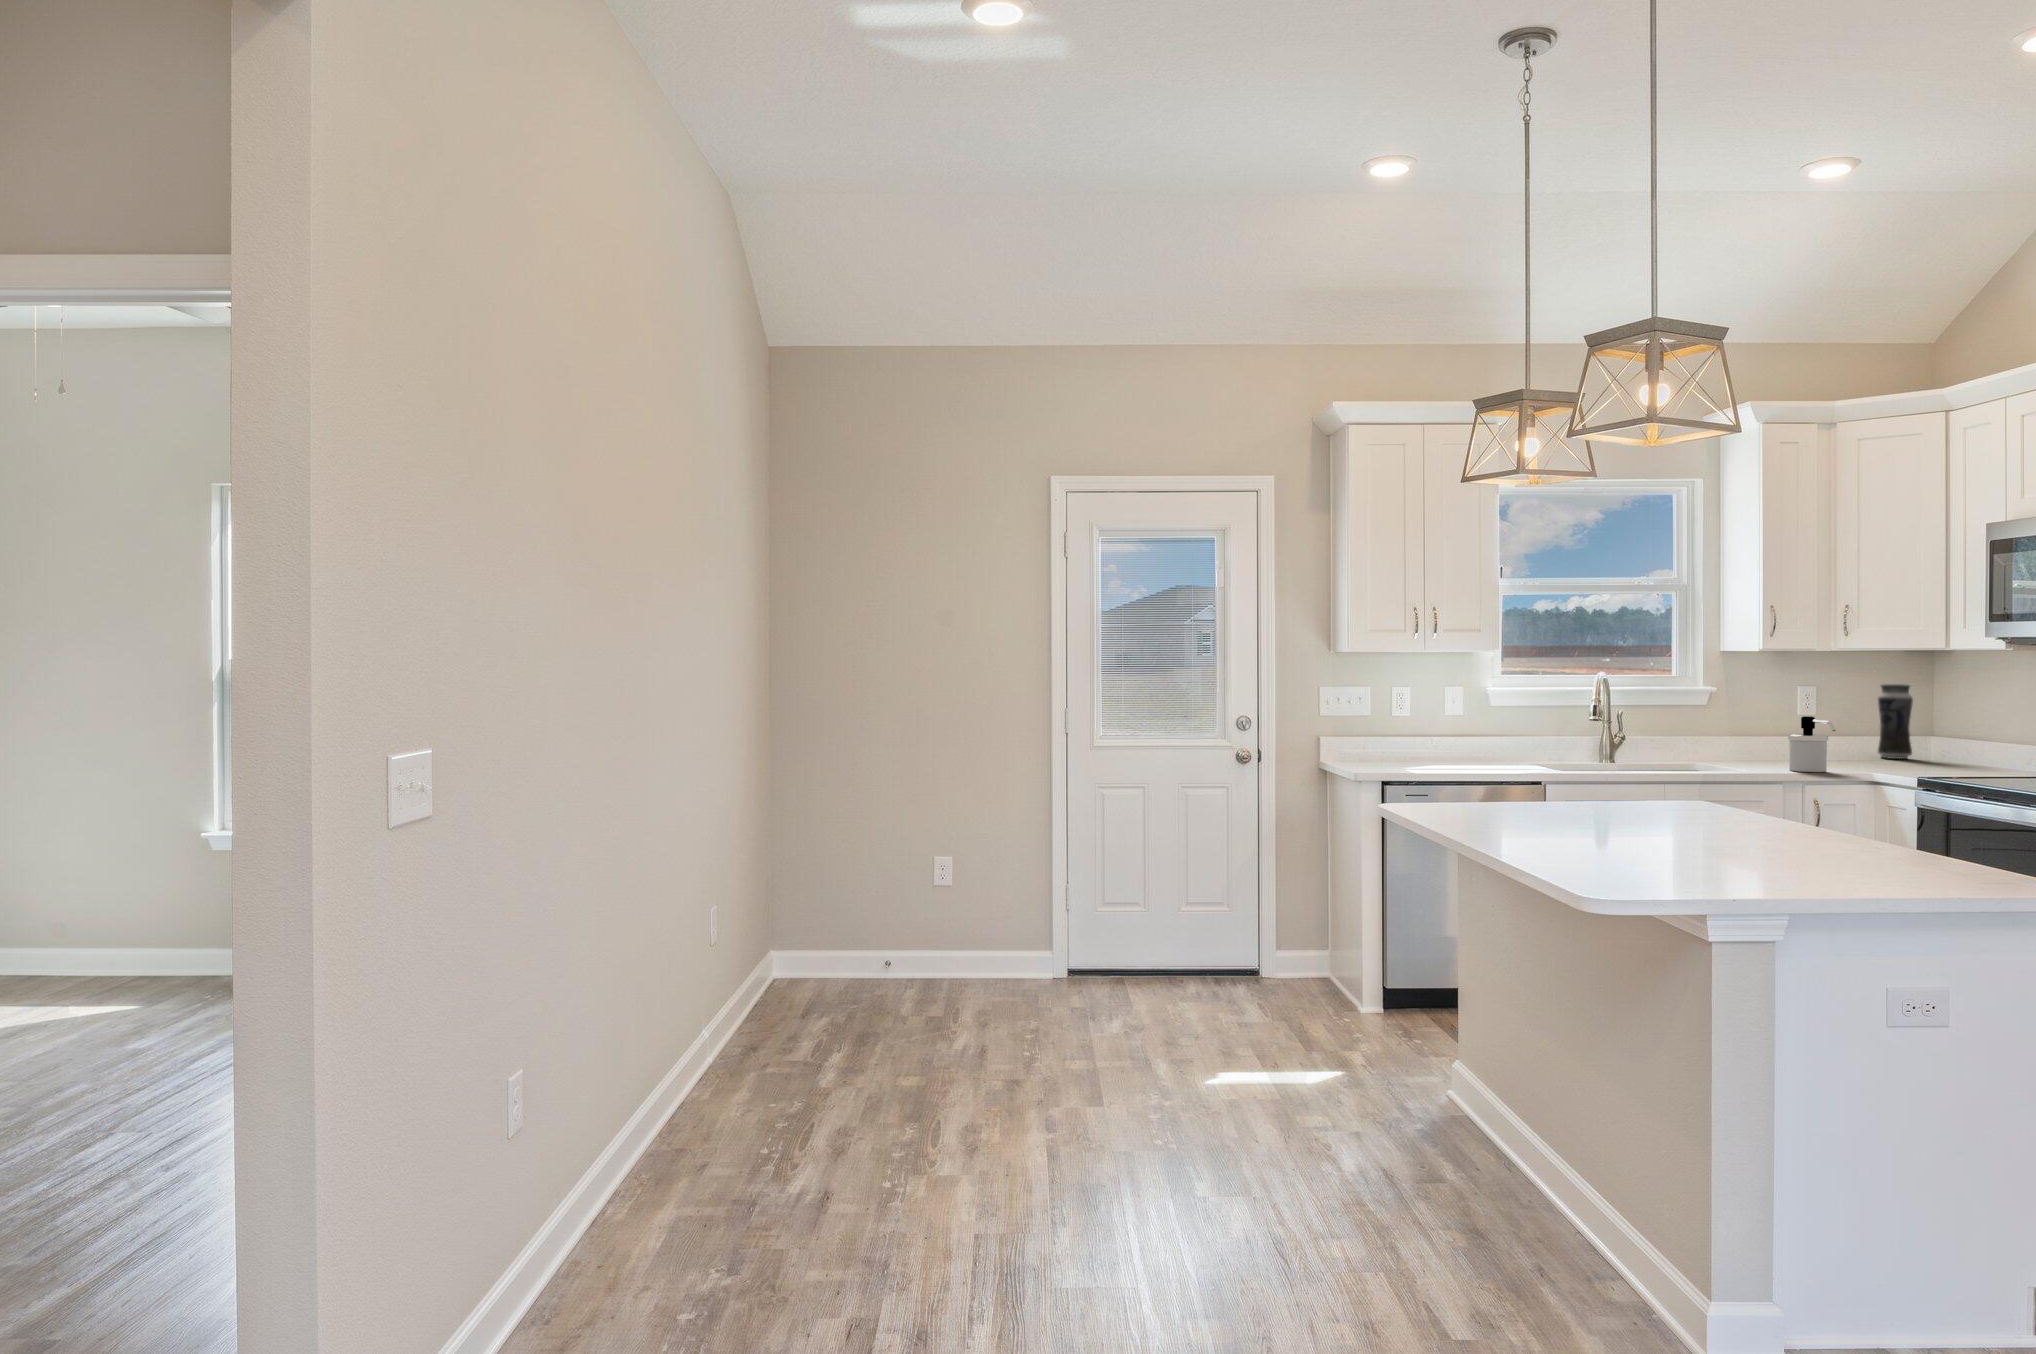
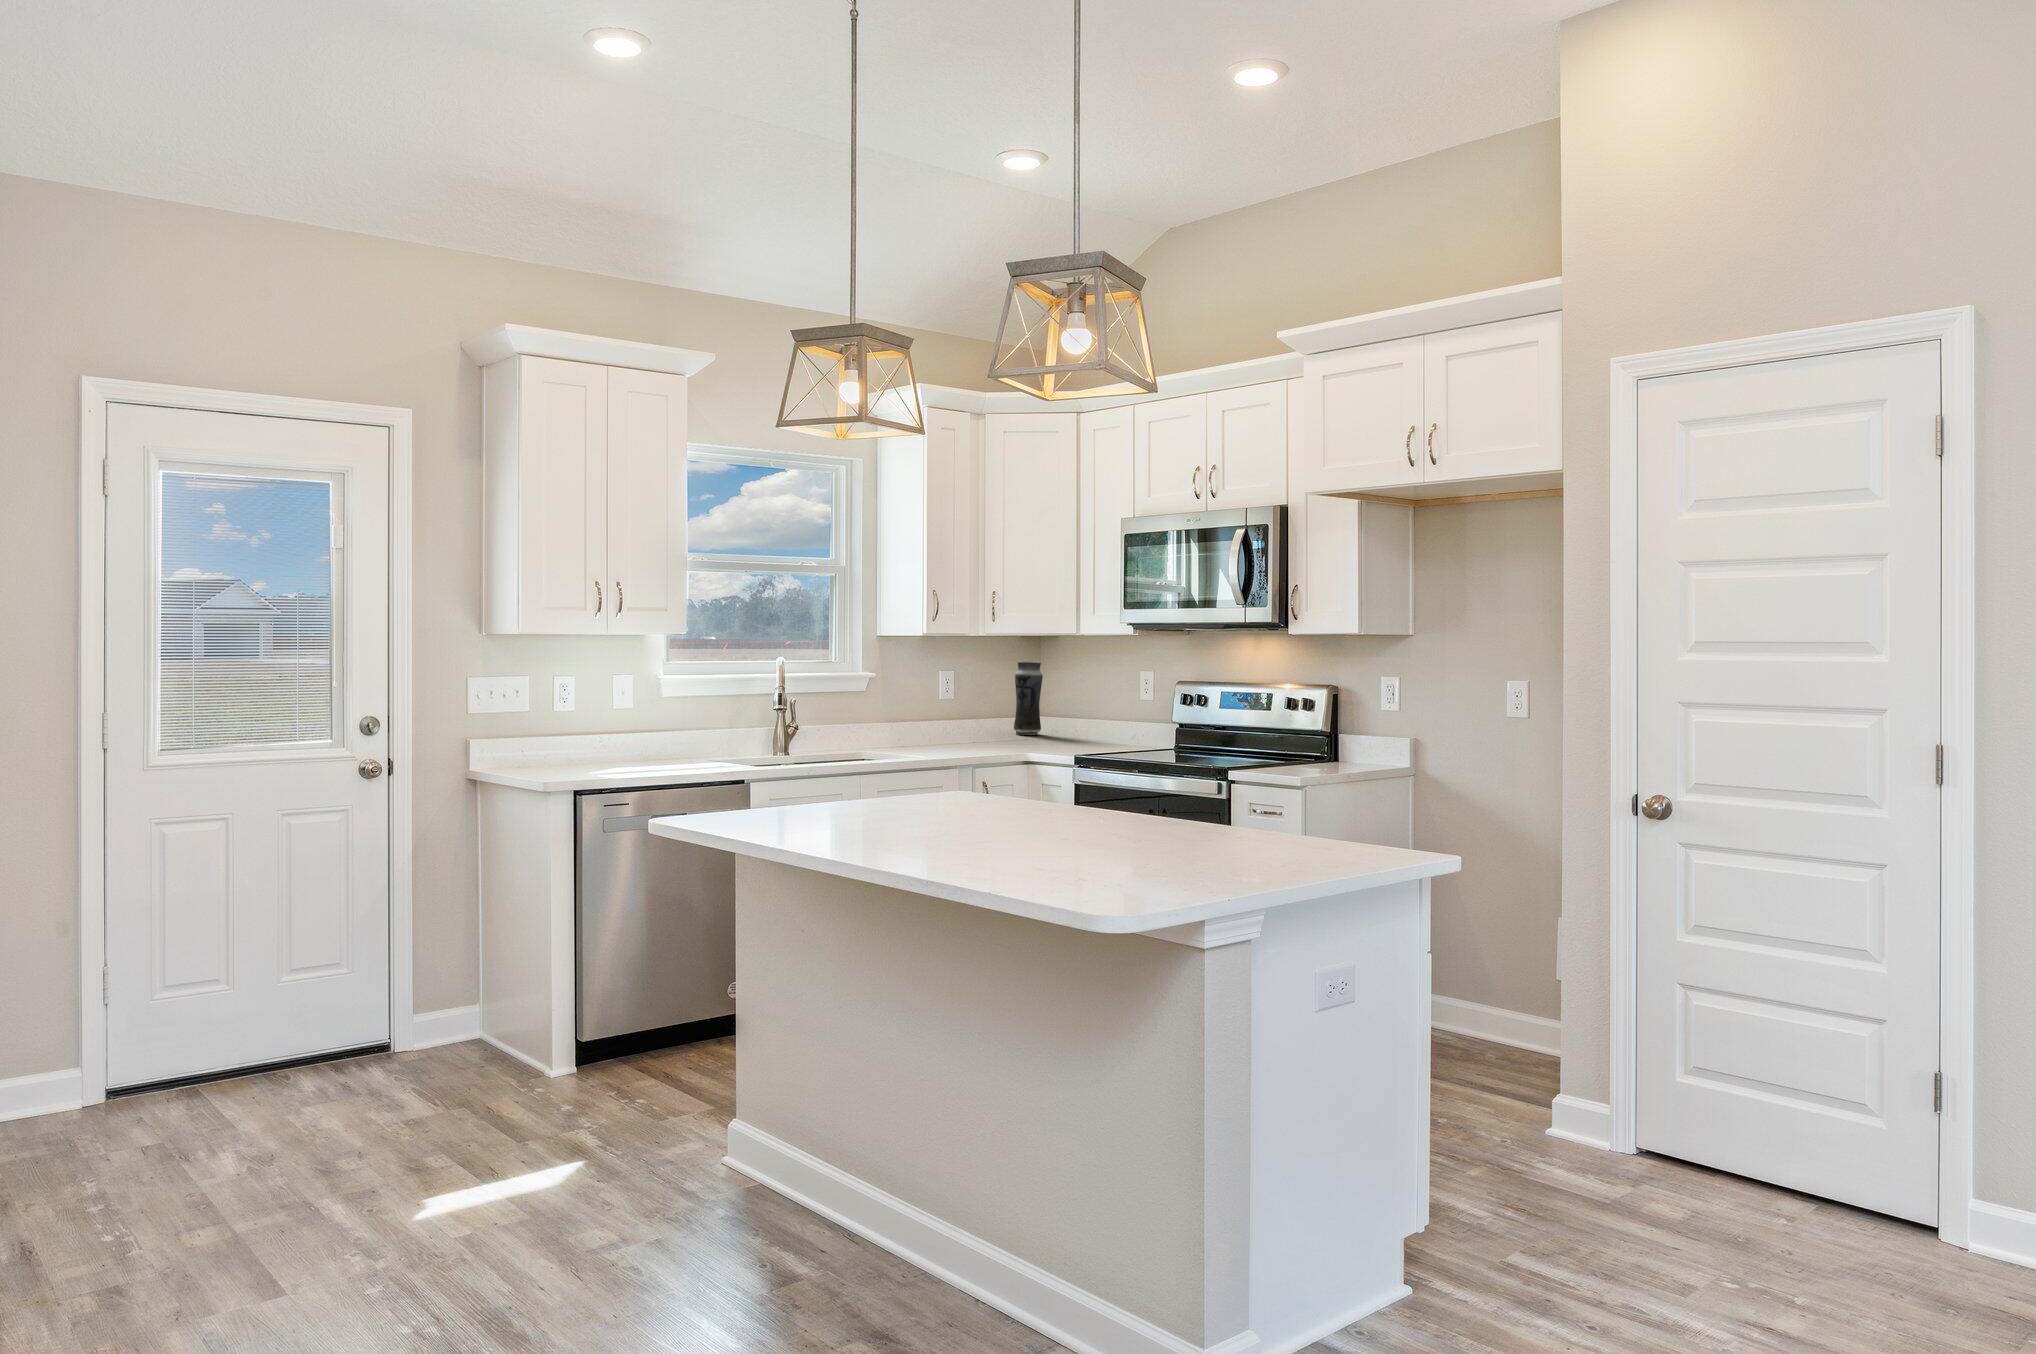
soap dispenser: present [1788,716,1835,772] -> none [962,699,1006,756]

